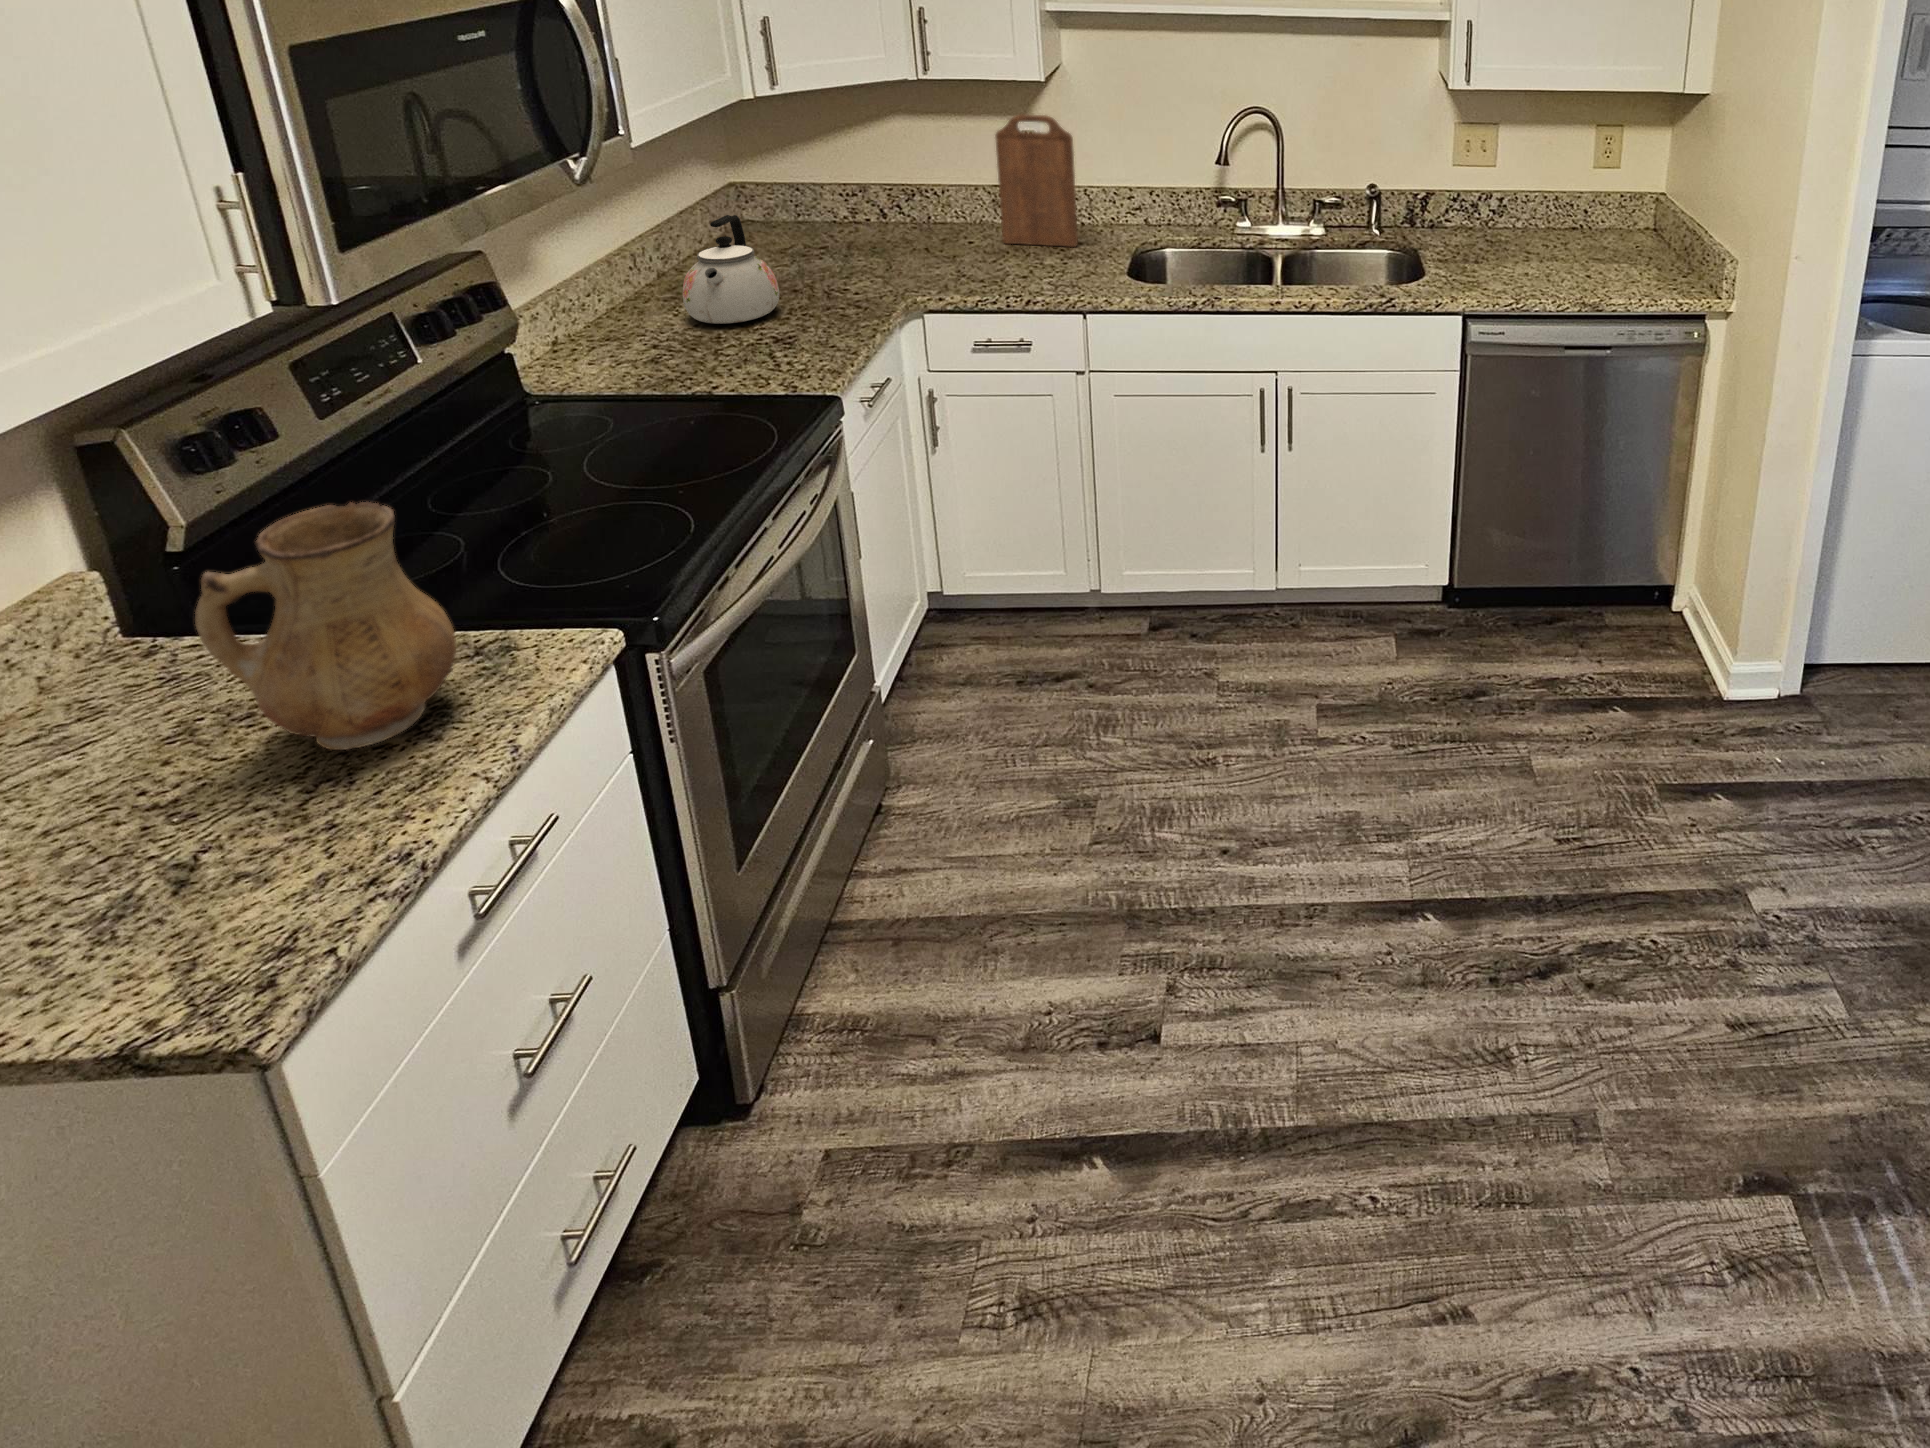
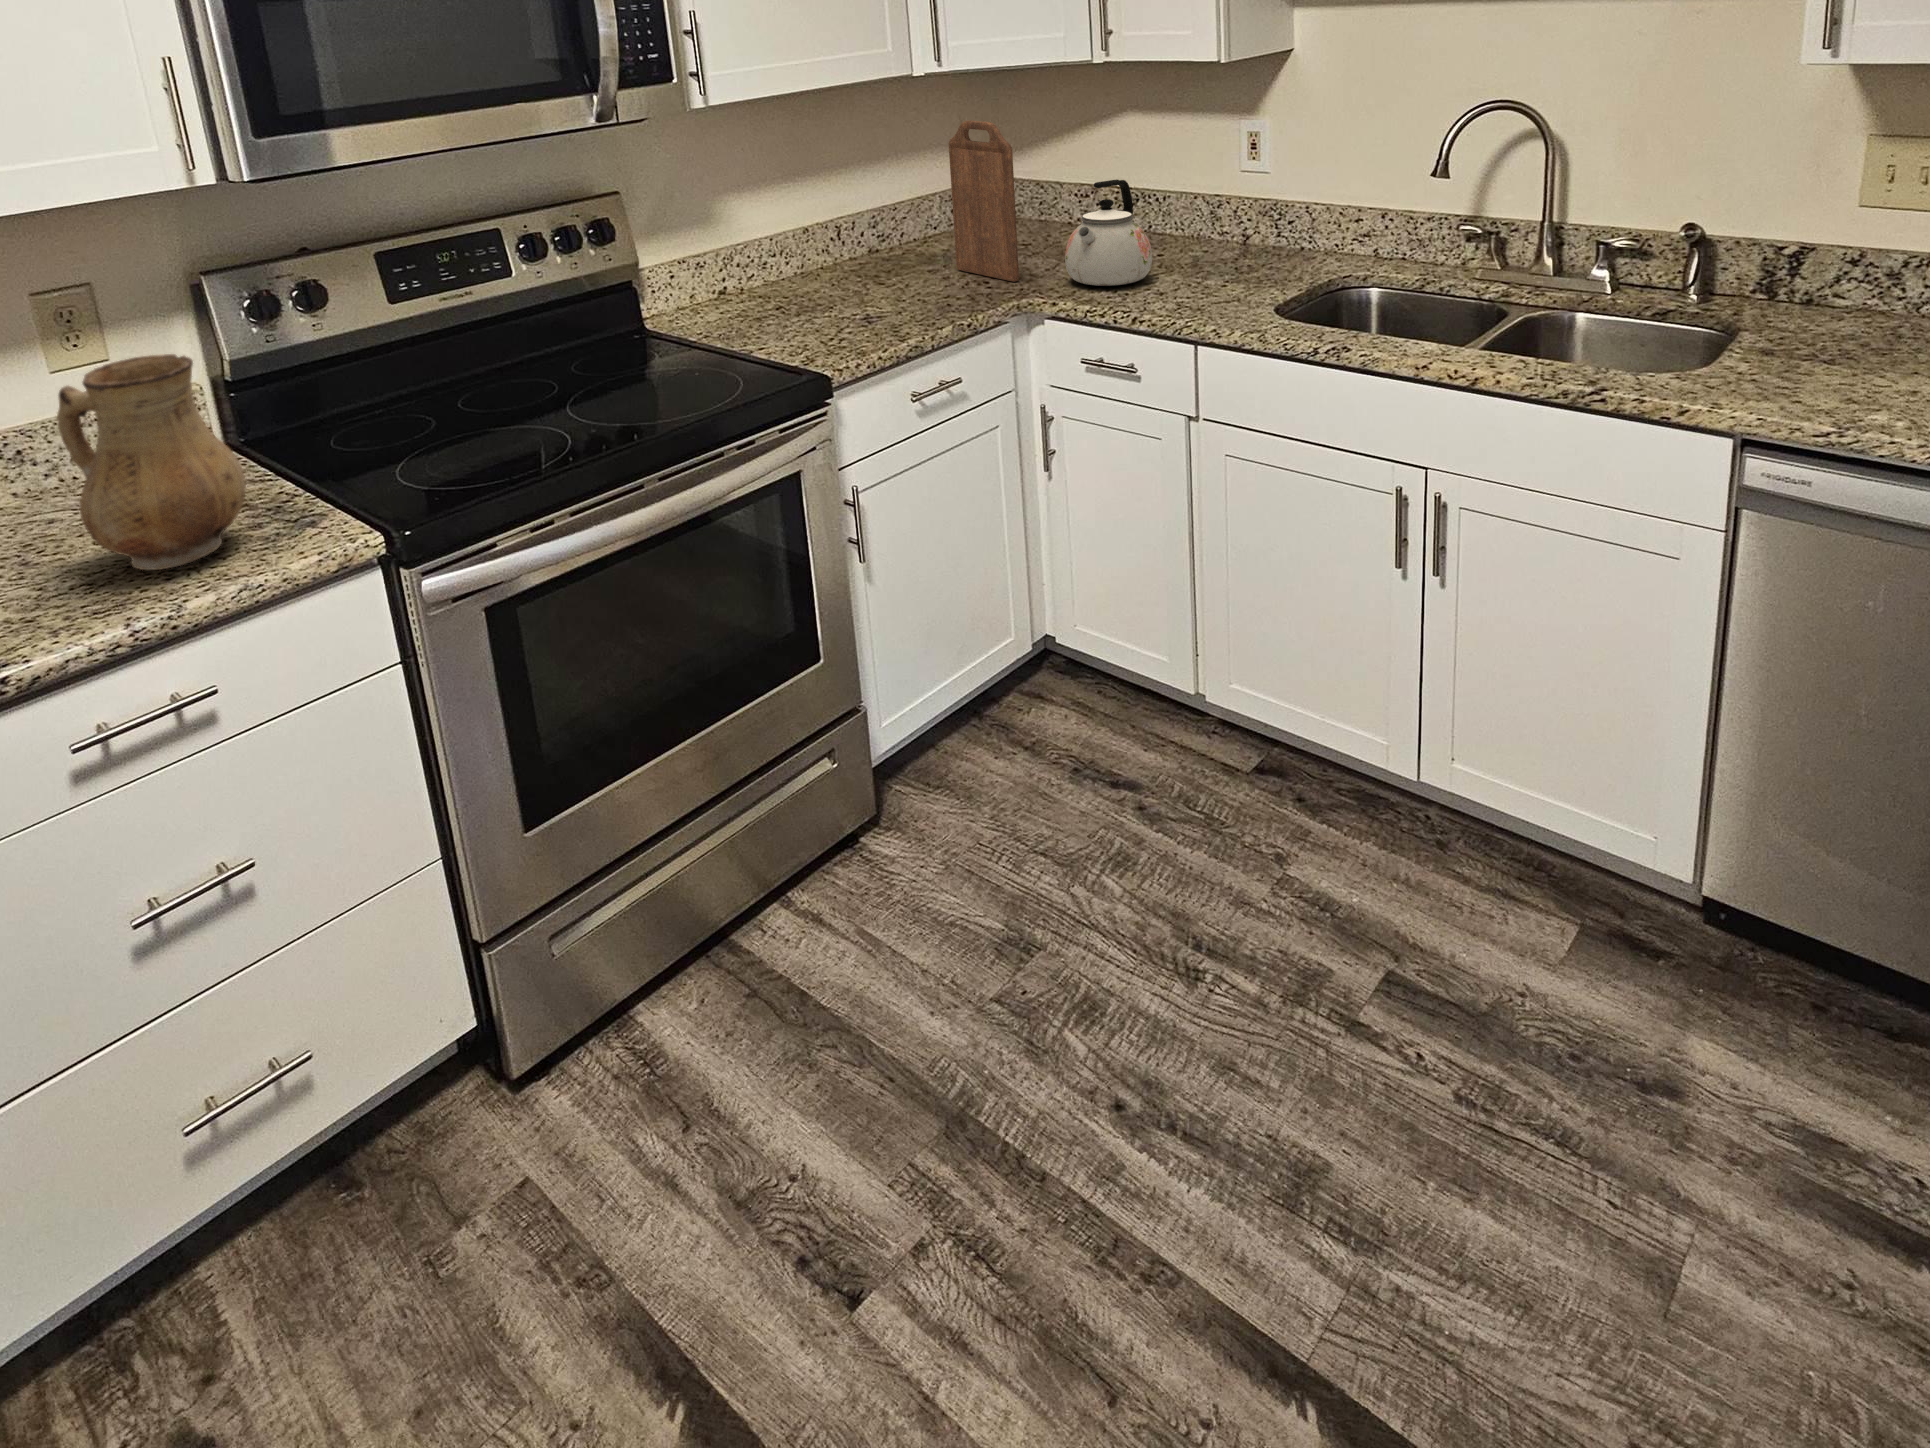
cutting board: present [995,114,1078,247] -> present [949,120,1019,282]
kettle: present [683,215,779,324] -> present [1065,180,1152,286]

